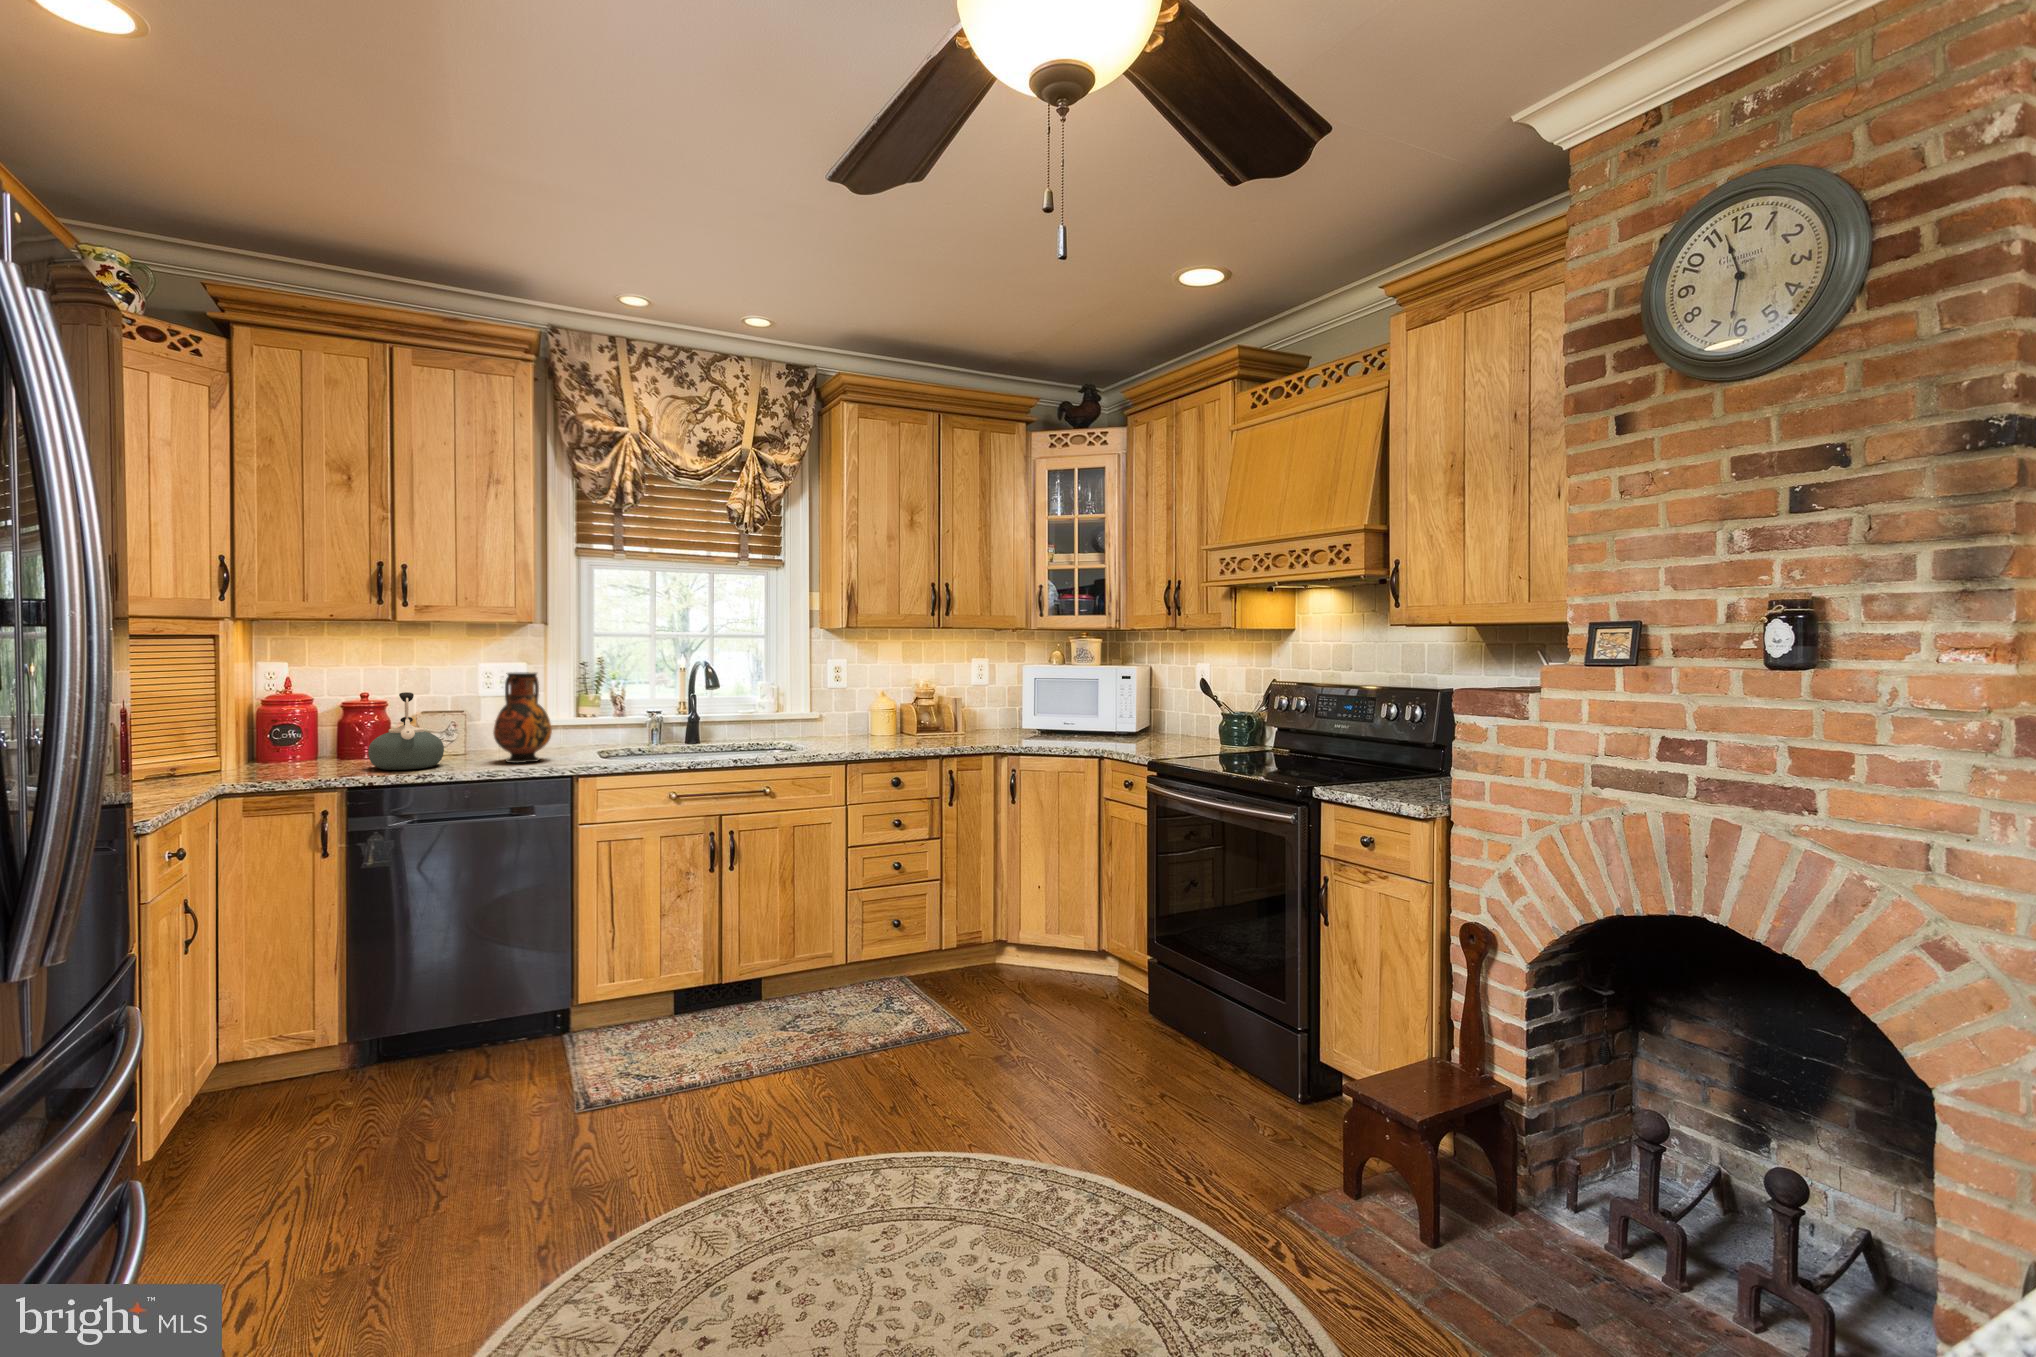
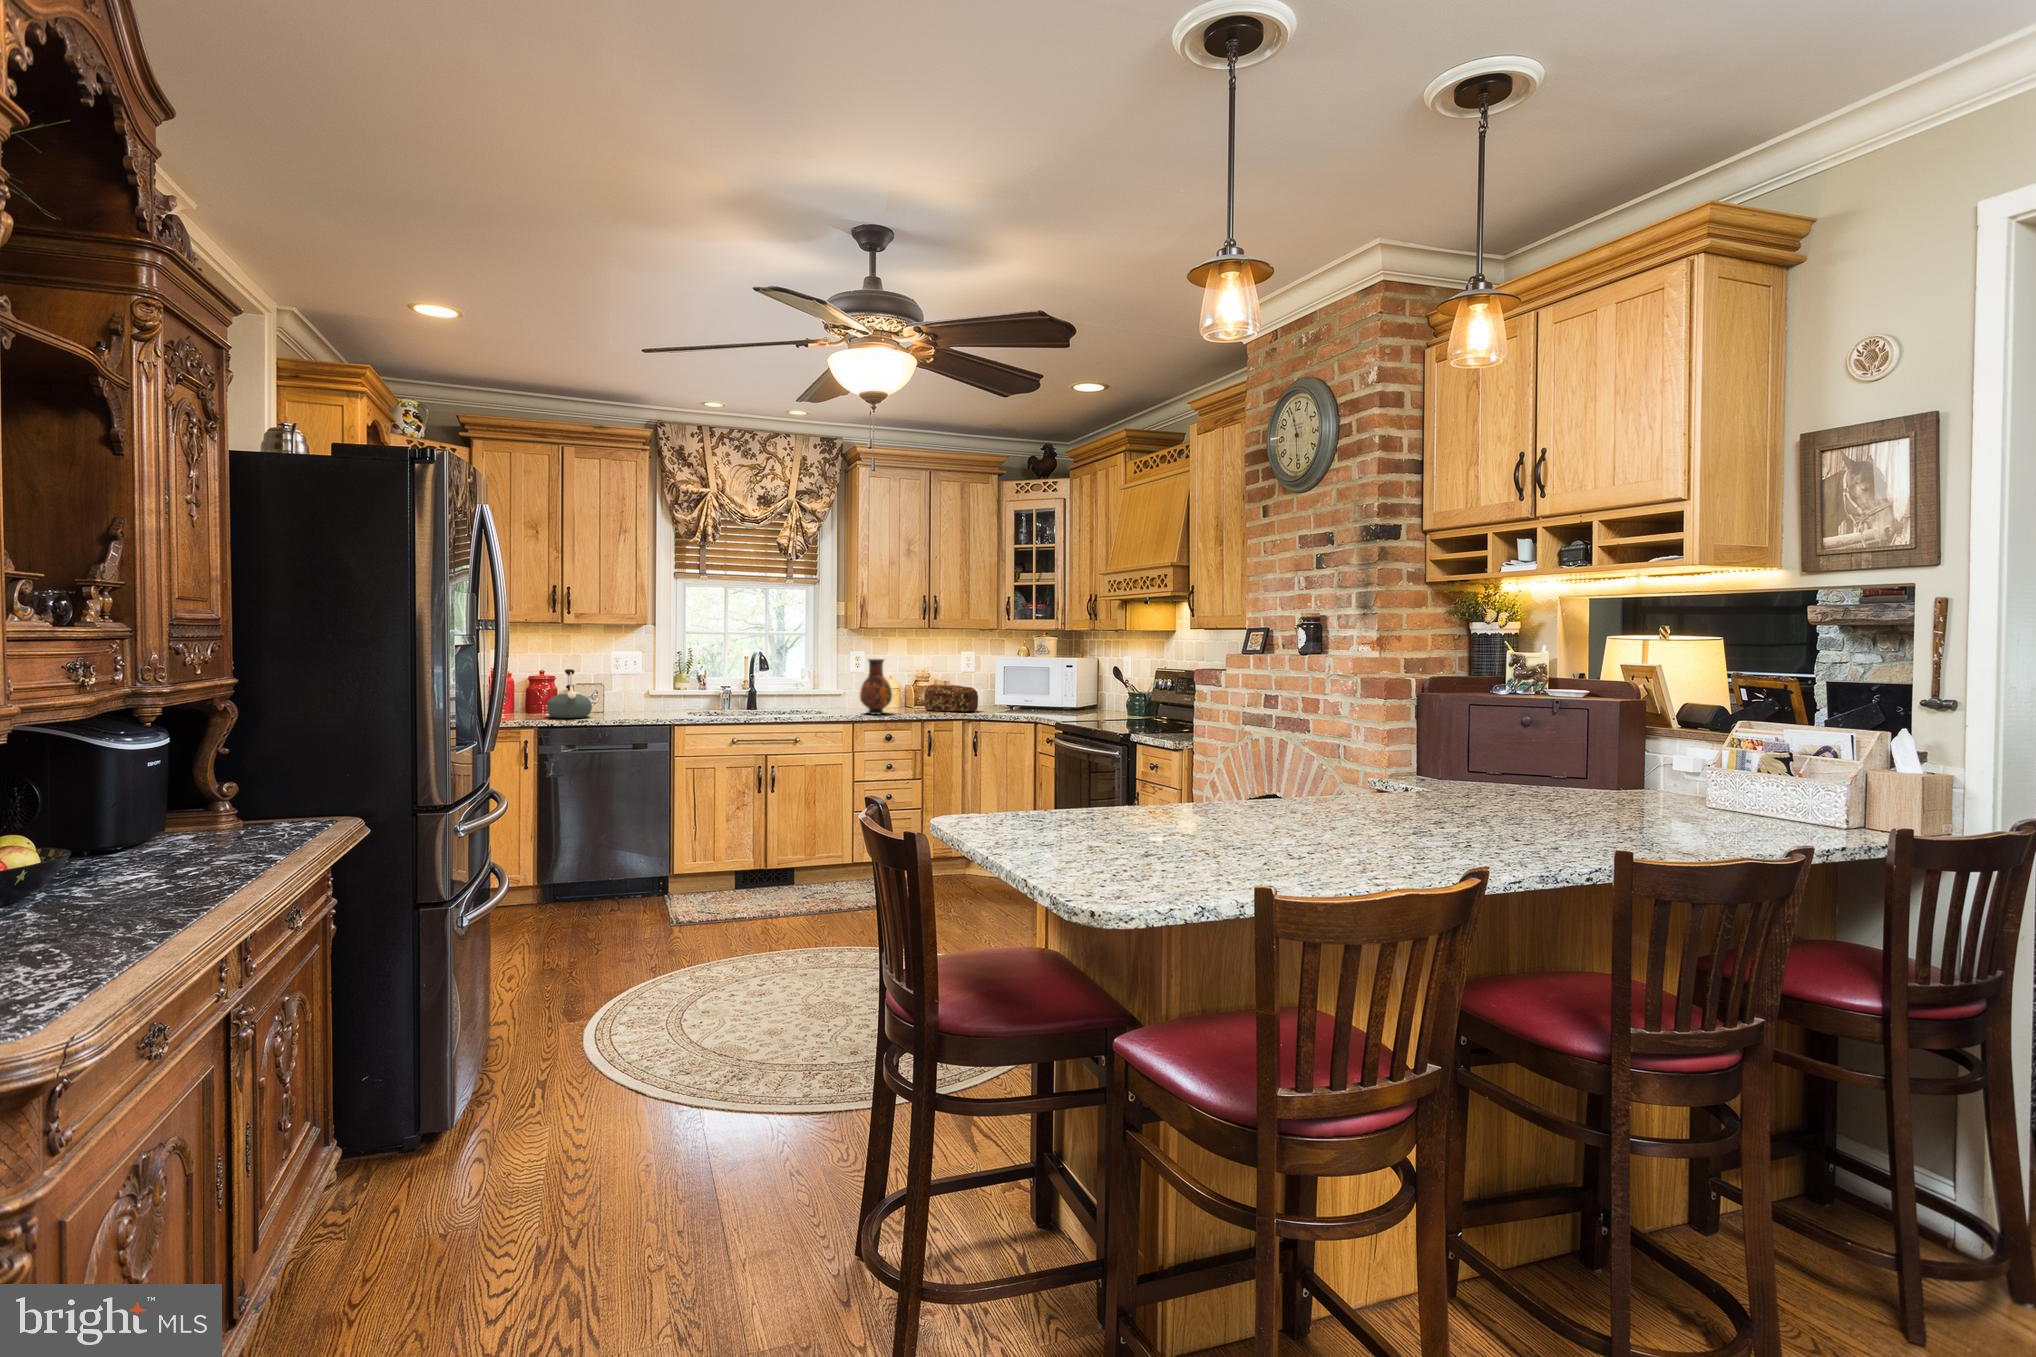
vase: present [493,672,552,763] -> present [860,659,892,714]
bread loaf: none [935,705,1007,741] -> present [924,685,978,712]

